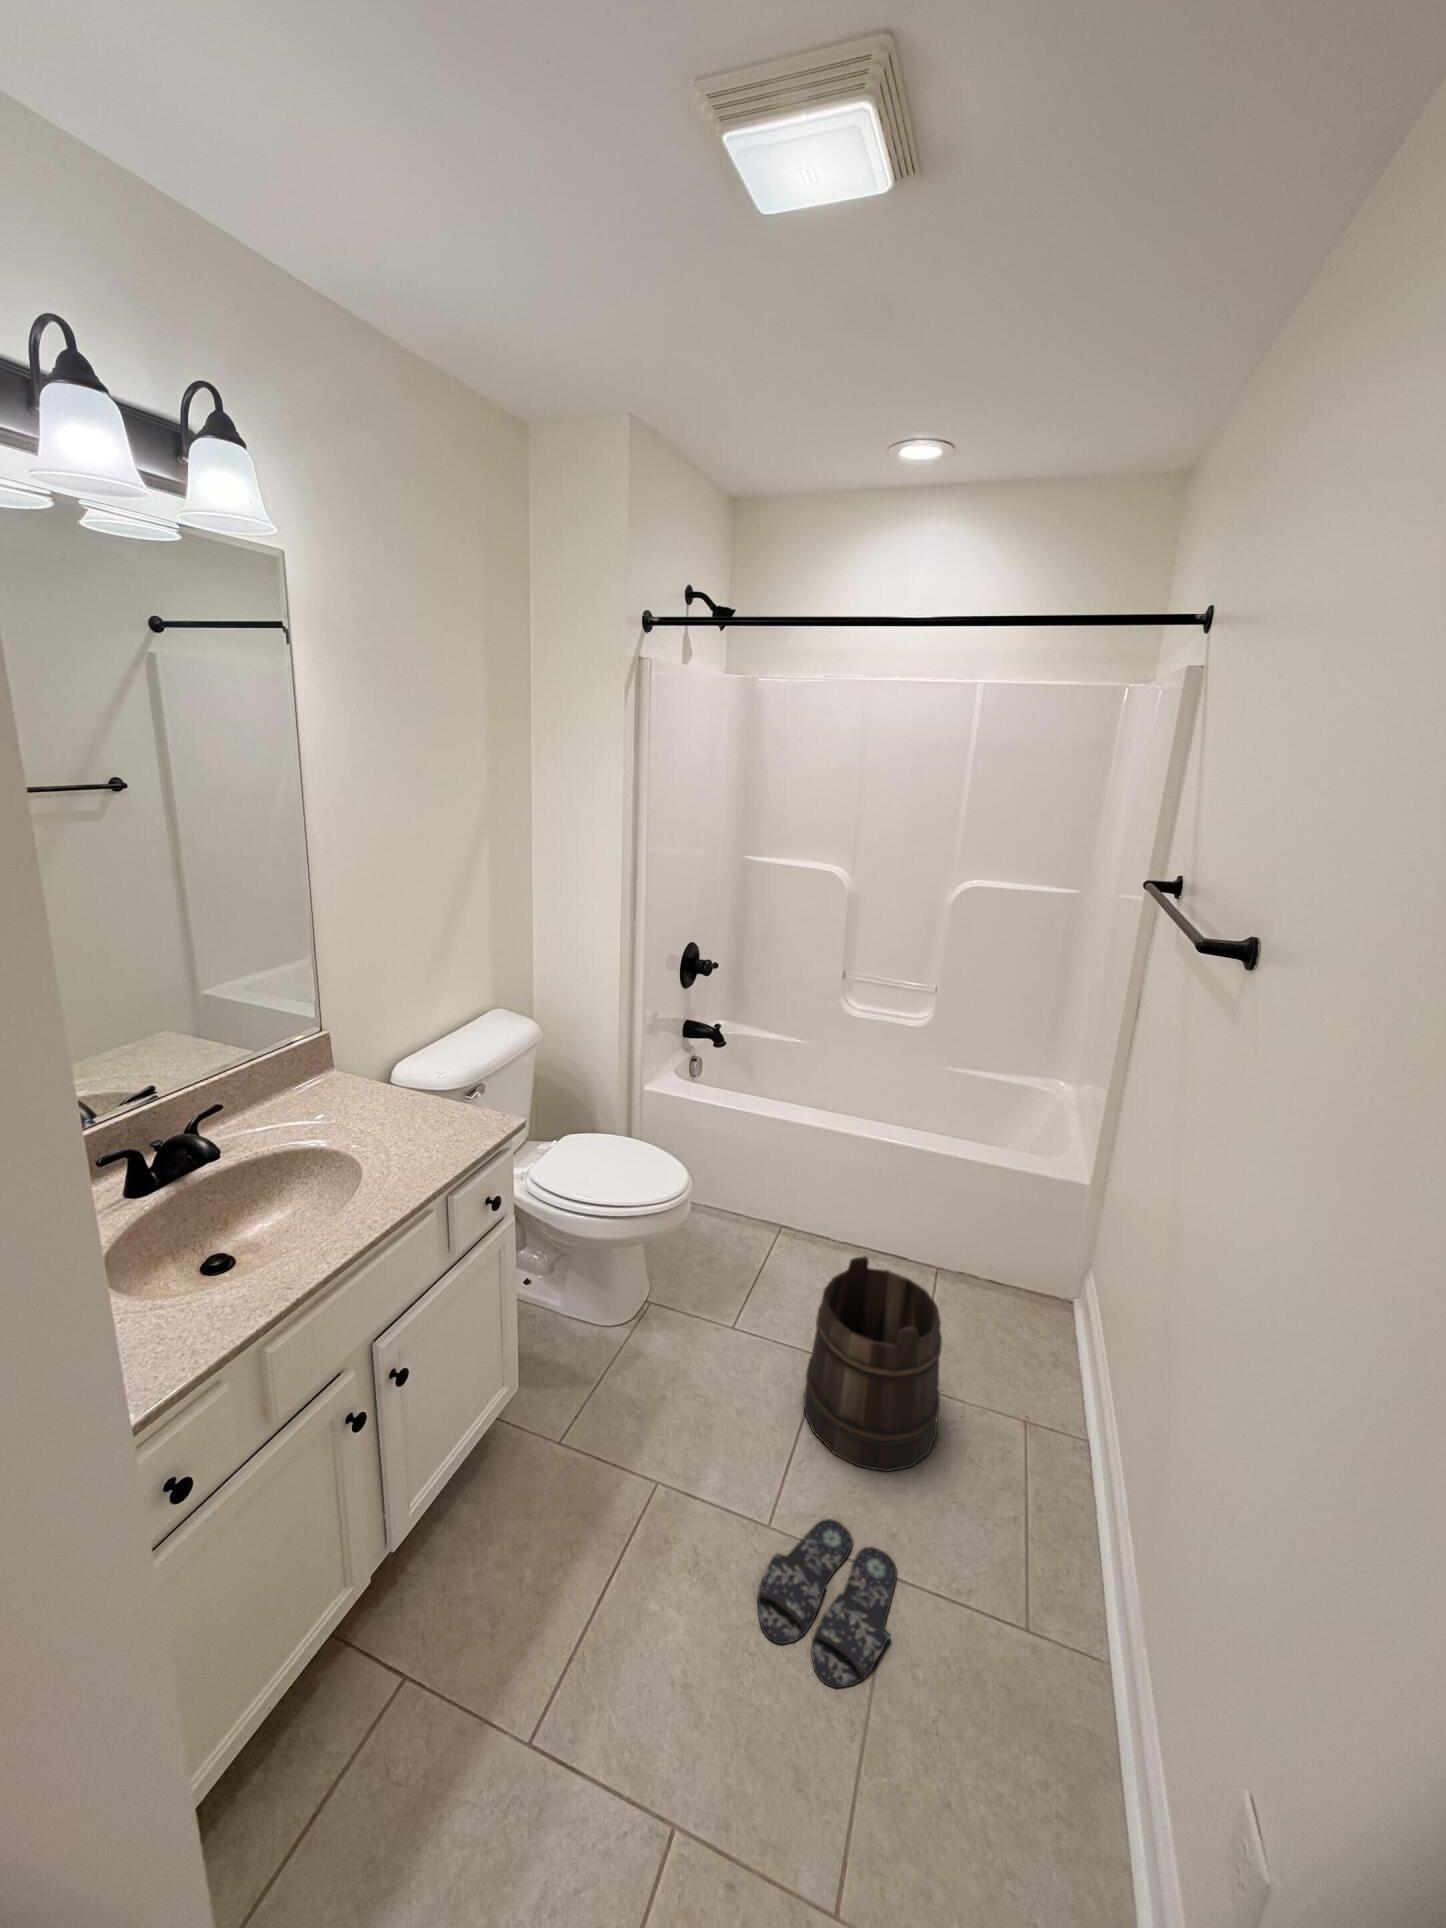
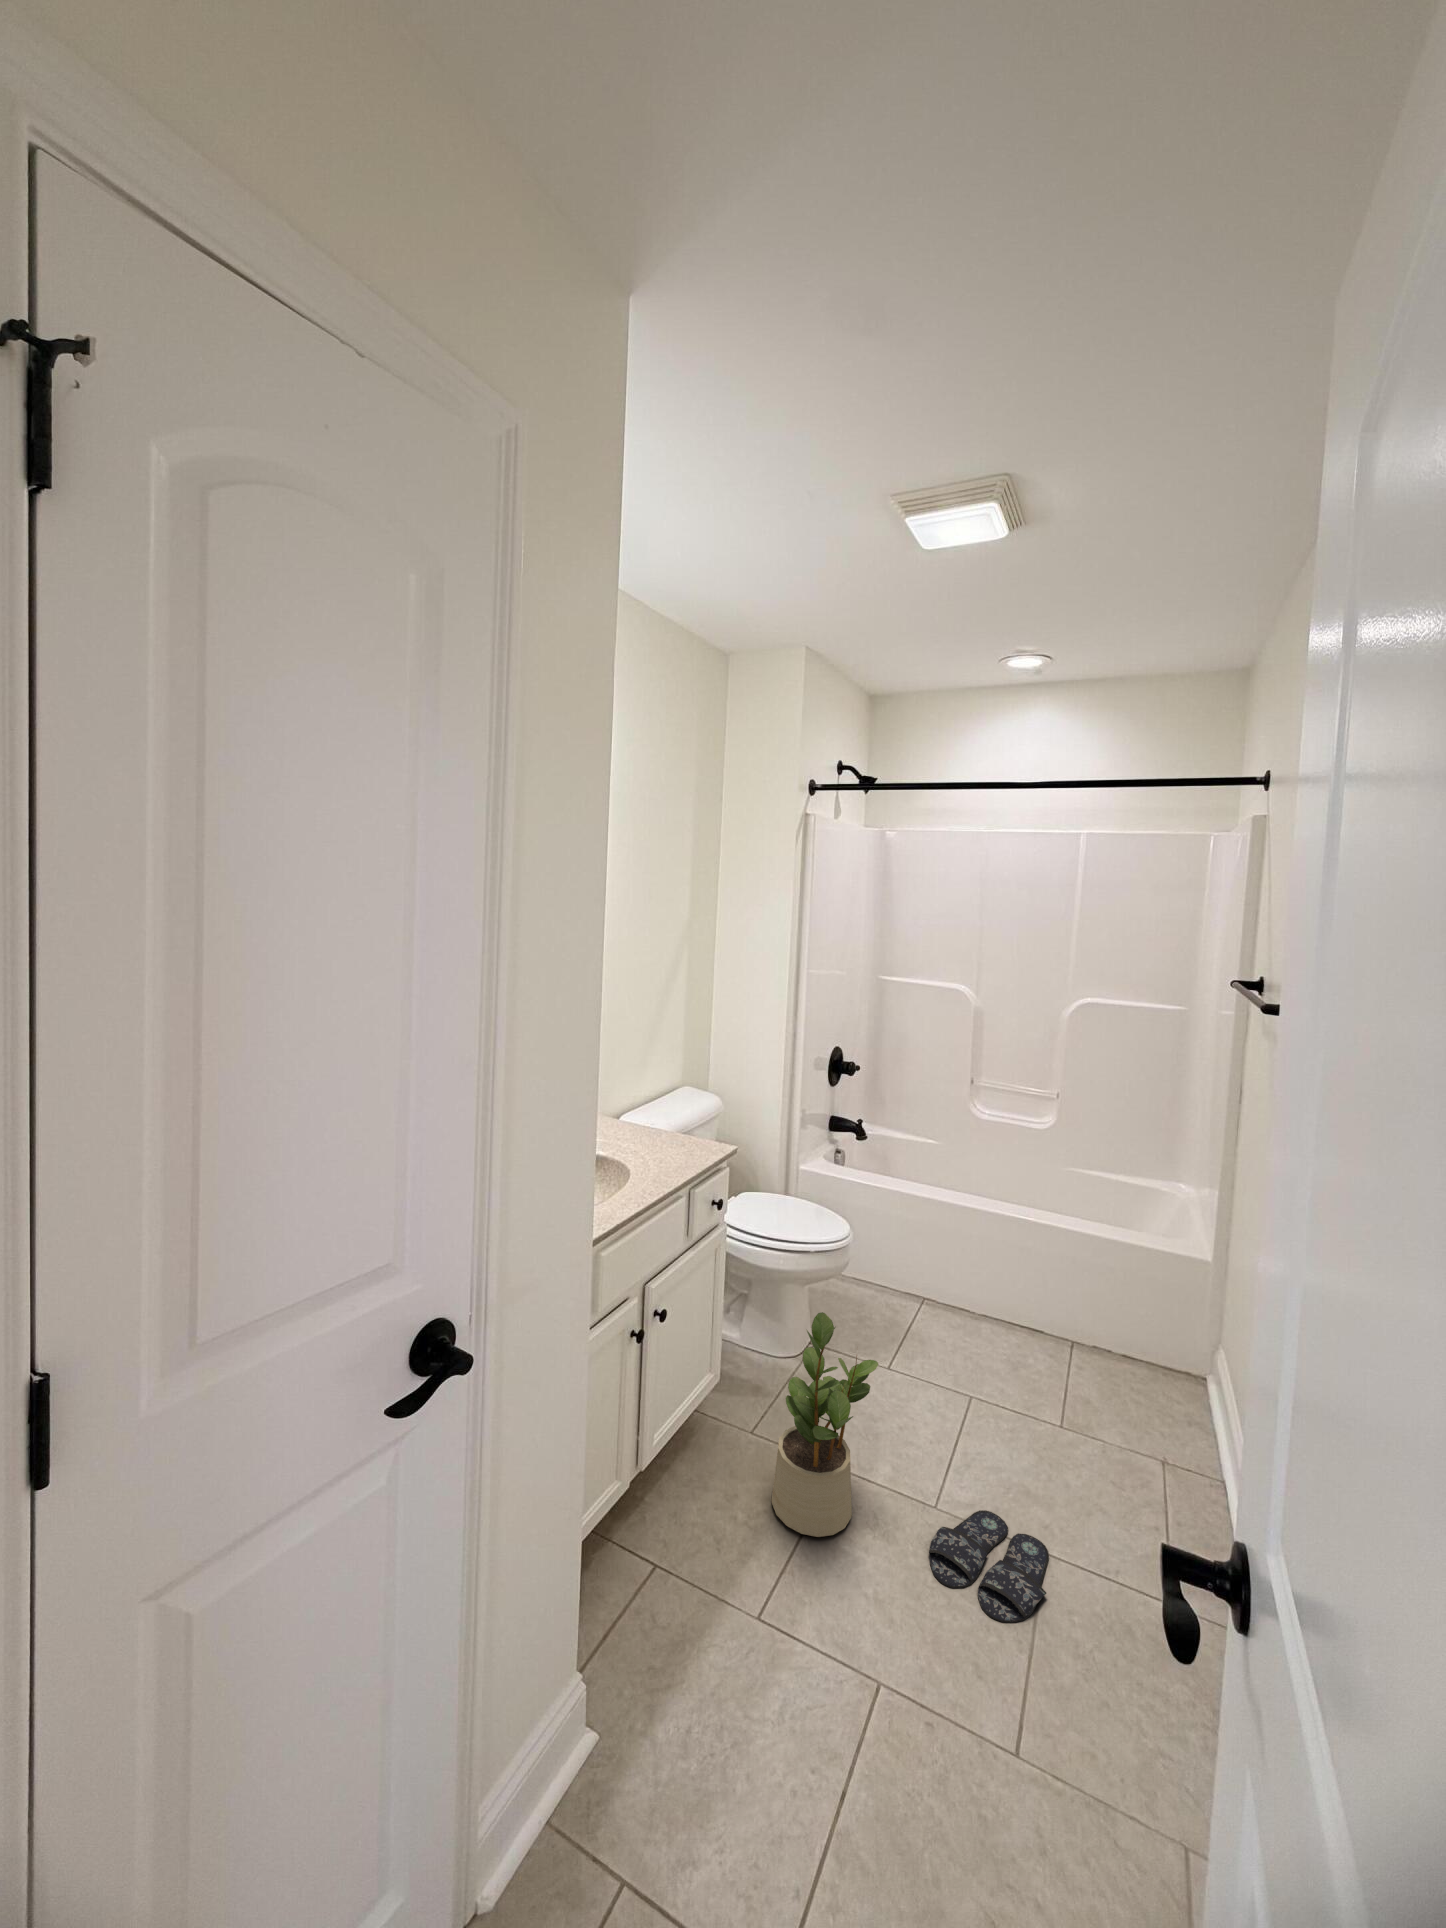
bucket: present [804,1256,942,1472] -> none [956,1299,1081,1485]
potted plant: none [571,1336,703,1594] -> present [771,1312,878,1537]

